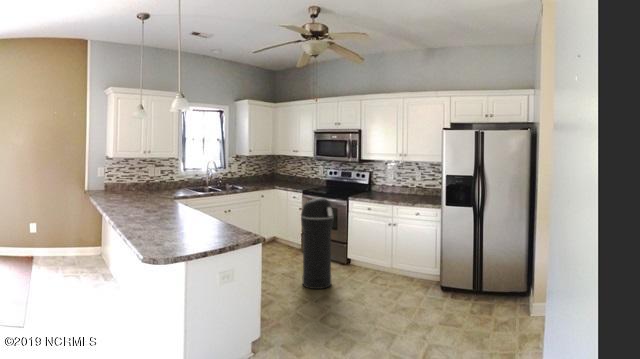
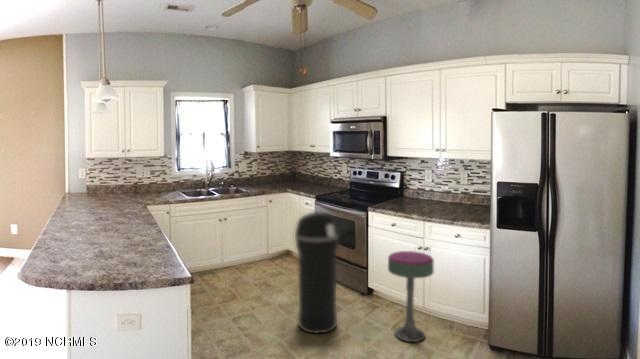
bar stool: none [370,227,402,290] -> present [388,251,434,342]

